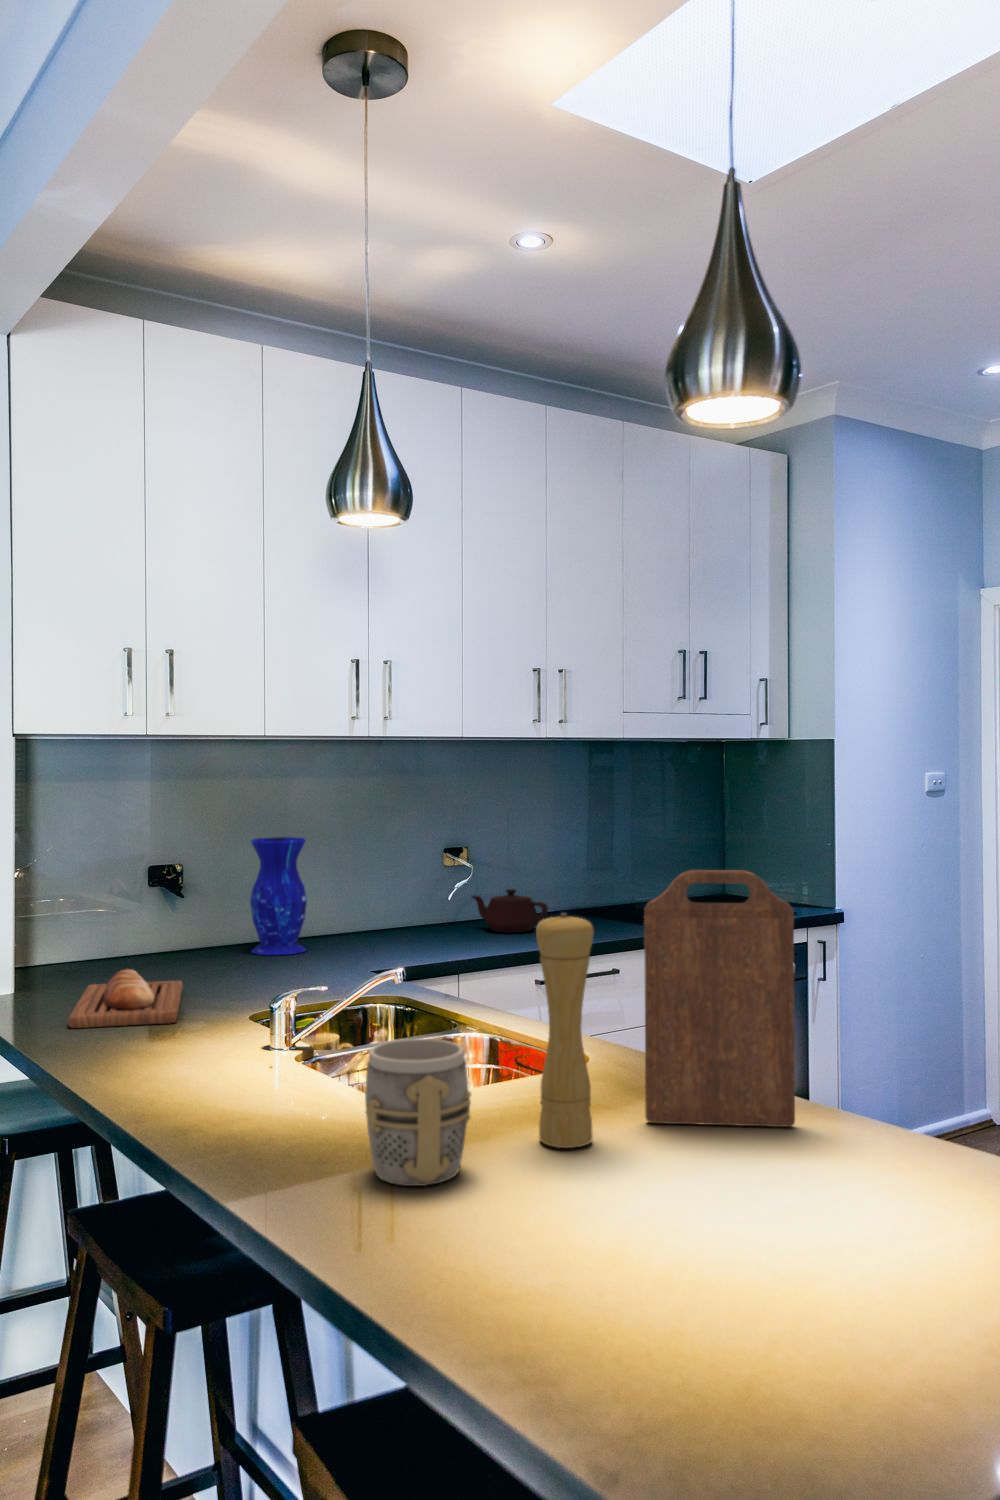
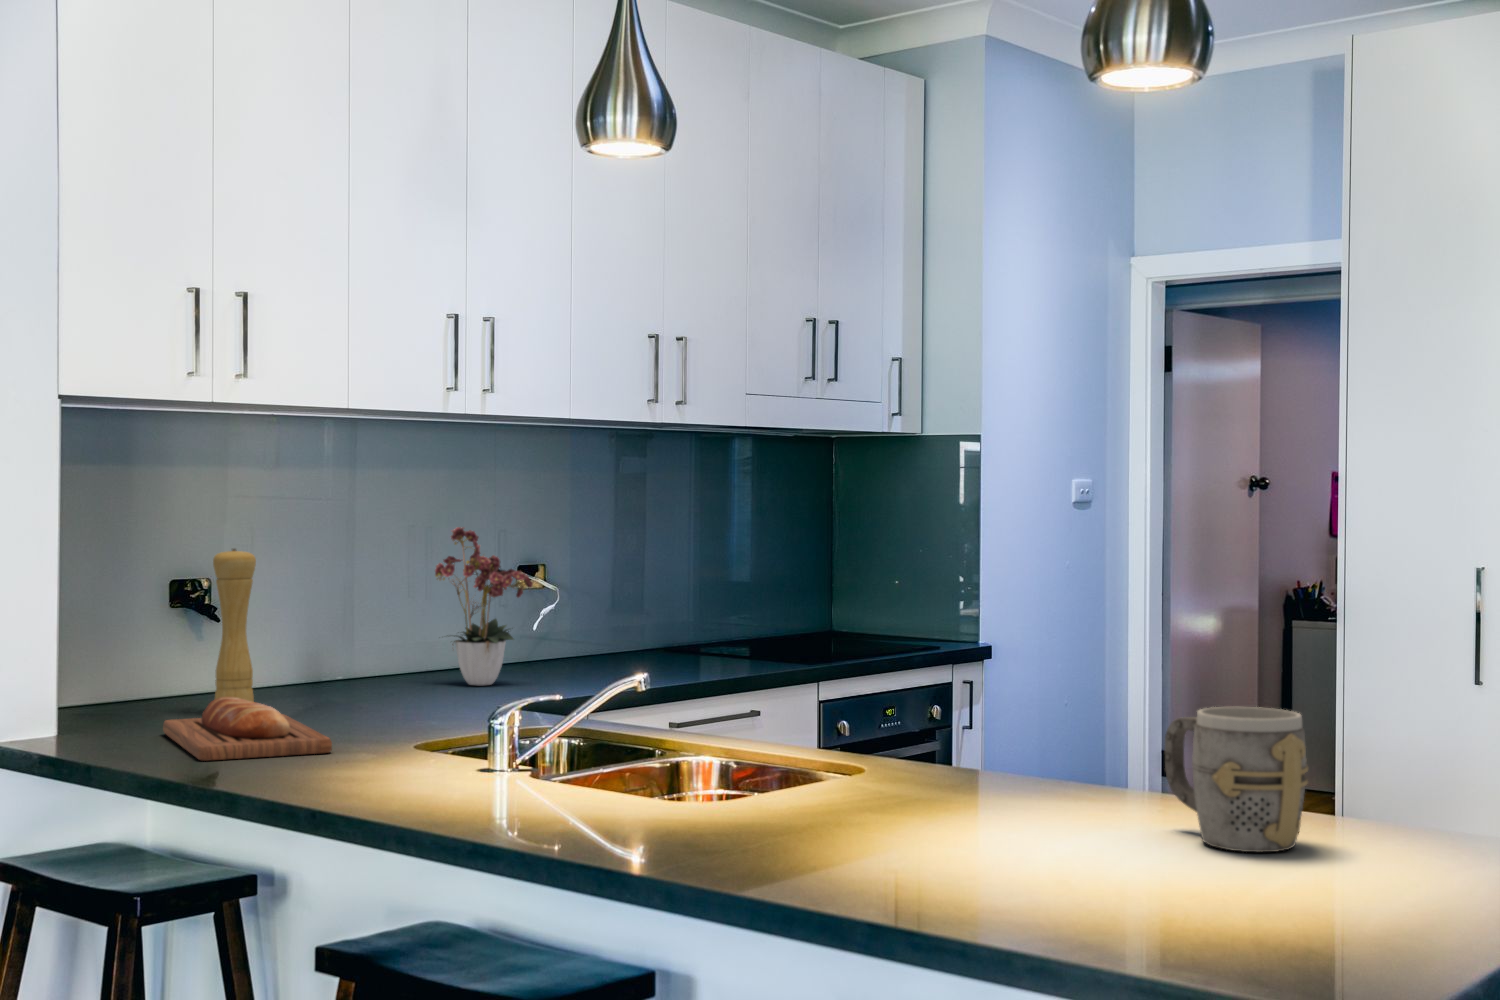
flower arrangement: none [350,819,432,948] -> present [435,527,533,685]
vase: present [250,837,307,955] -> none [303,543,379,695]
cutting board: present [644,870,795,1127] -> none [999,533,1153,803]
teapot: present [472,889,548,933] -> none [557,615,662,670]
pepper mill: present [536,913,594,1148] -> present [213,548,256,702]
mug: present [365,1039,471,1186] -> present [1164,707,1308,852]

